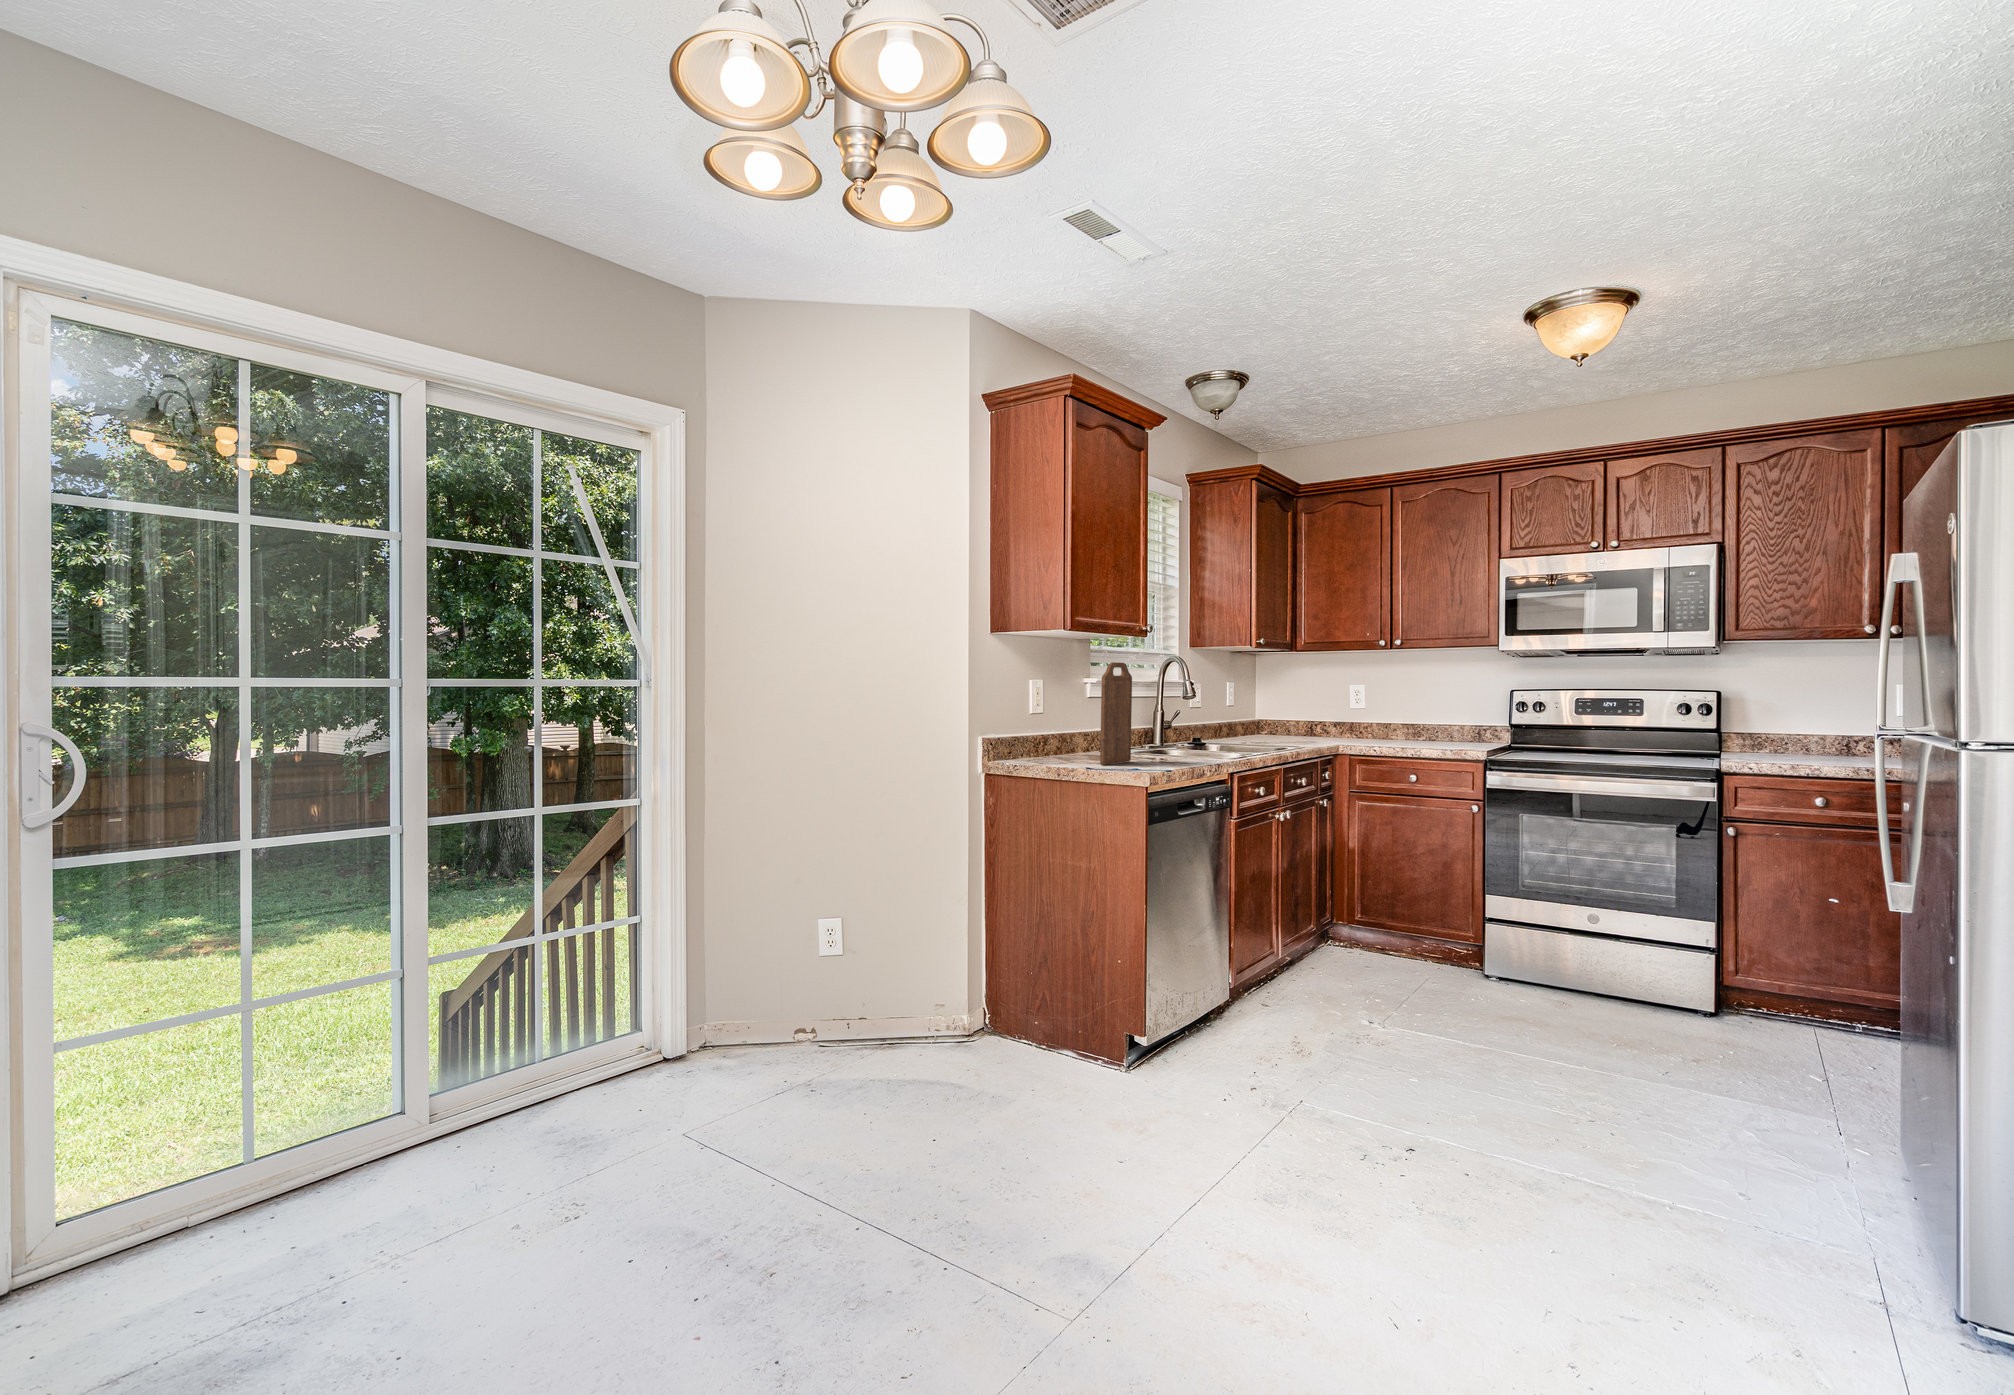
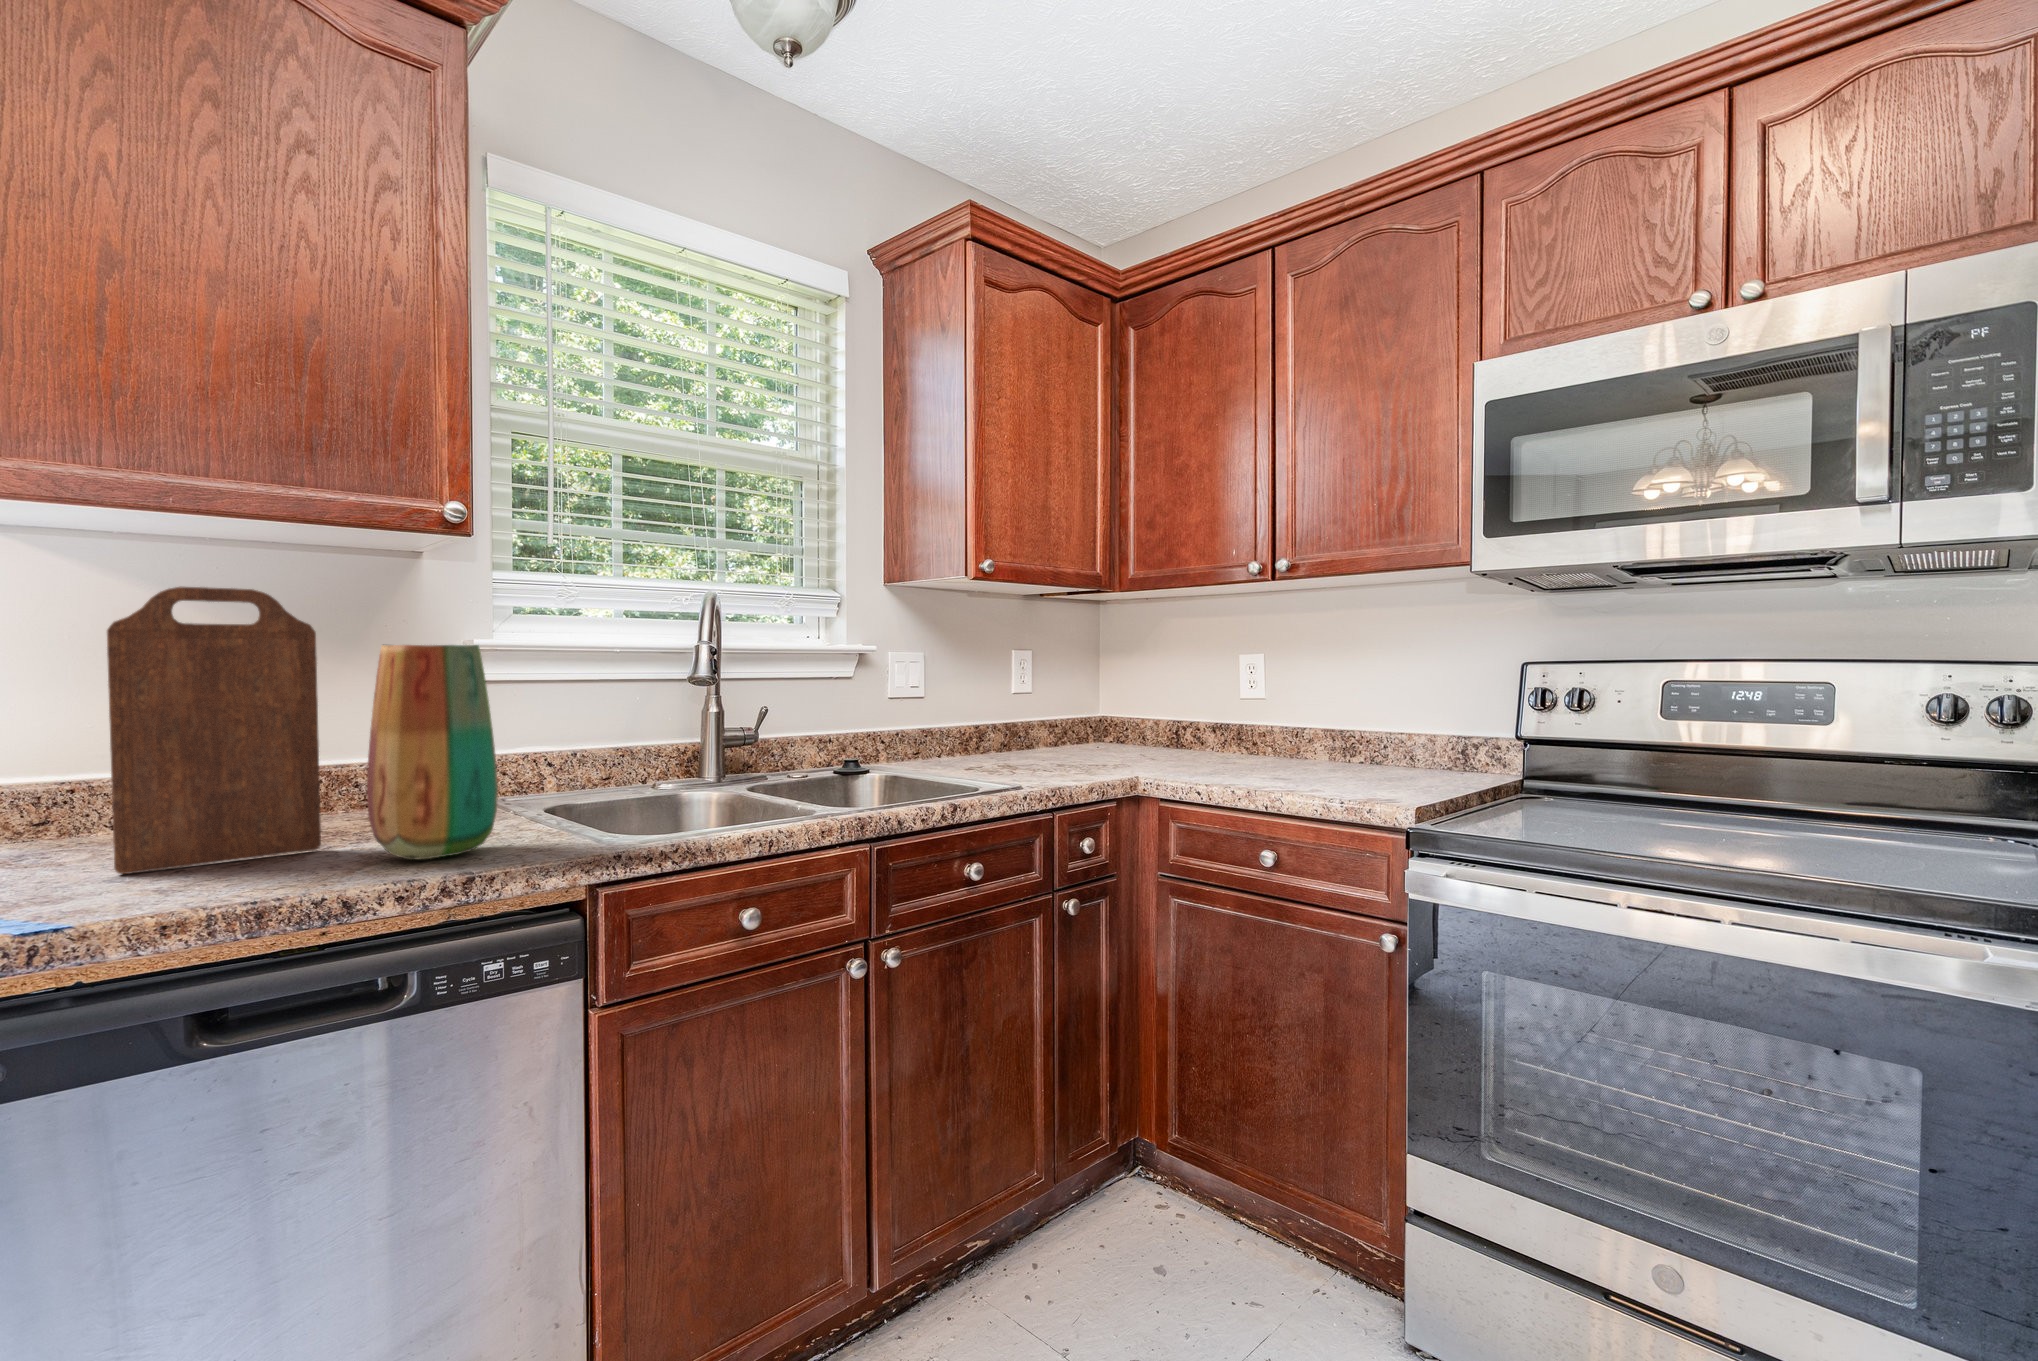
vase: none [1160,683,1199,763] -> present [367,645,498,860]

